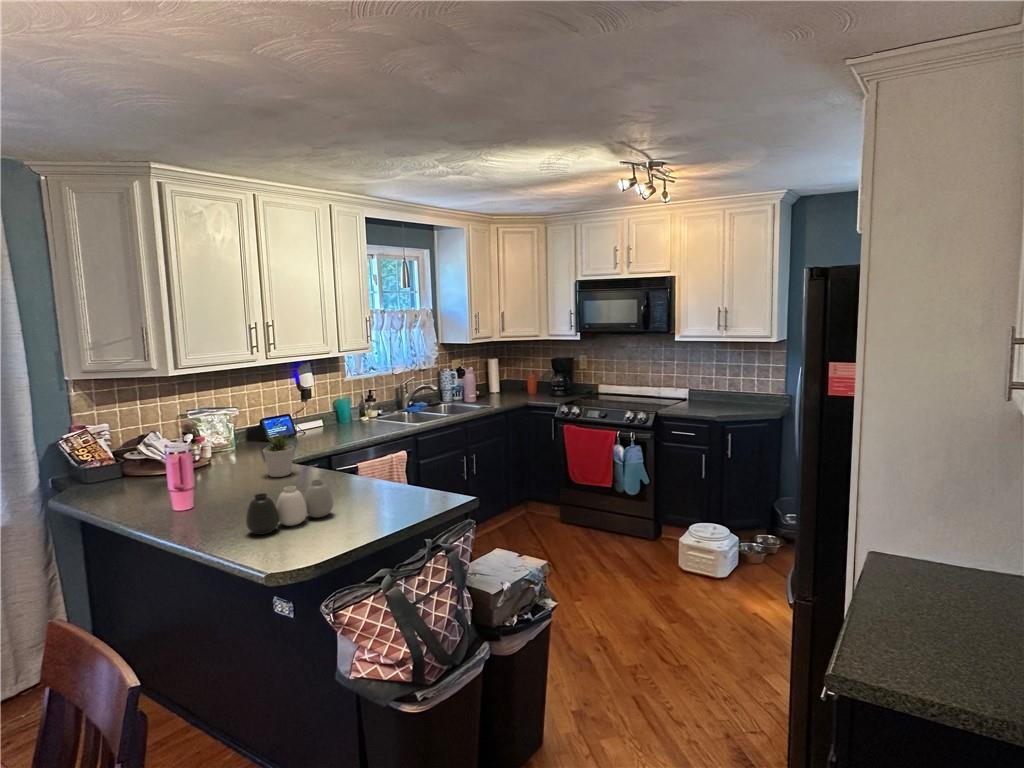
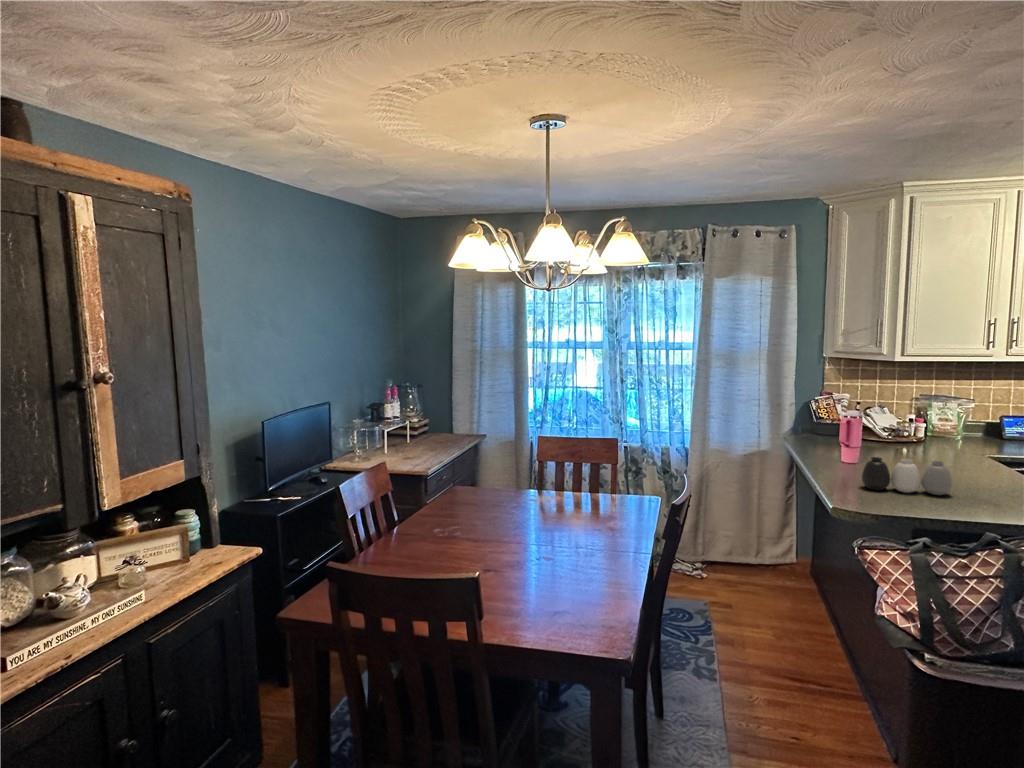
potted plant: present [263,432,294,477] -> none [945,421,981,465]

